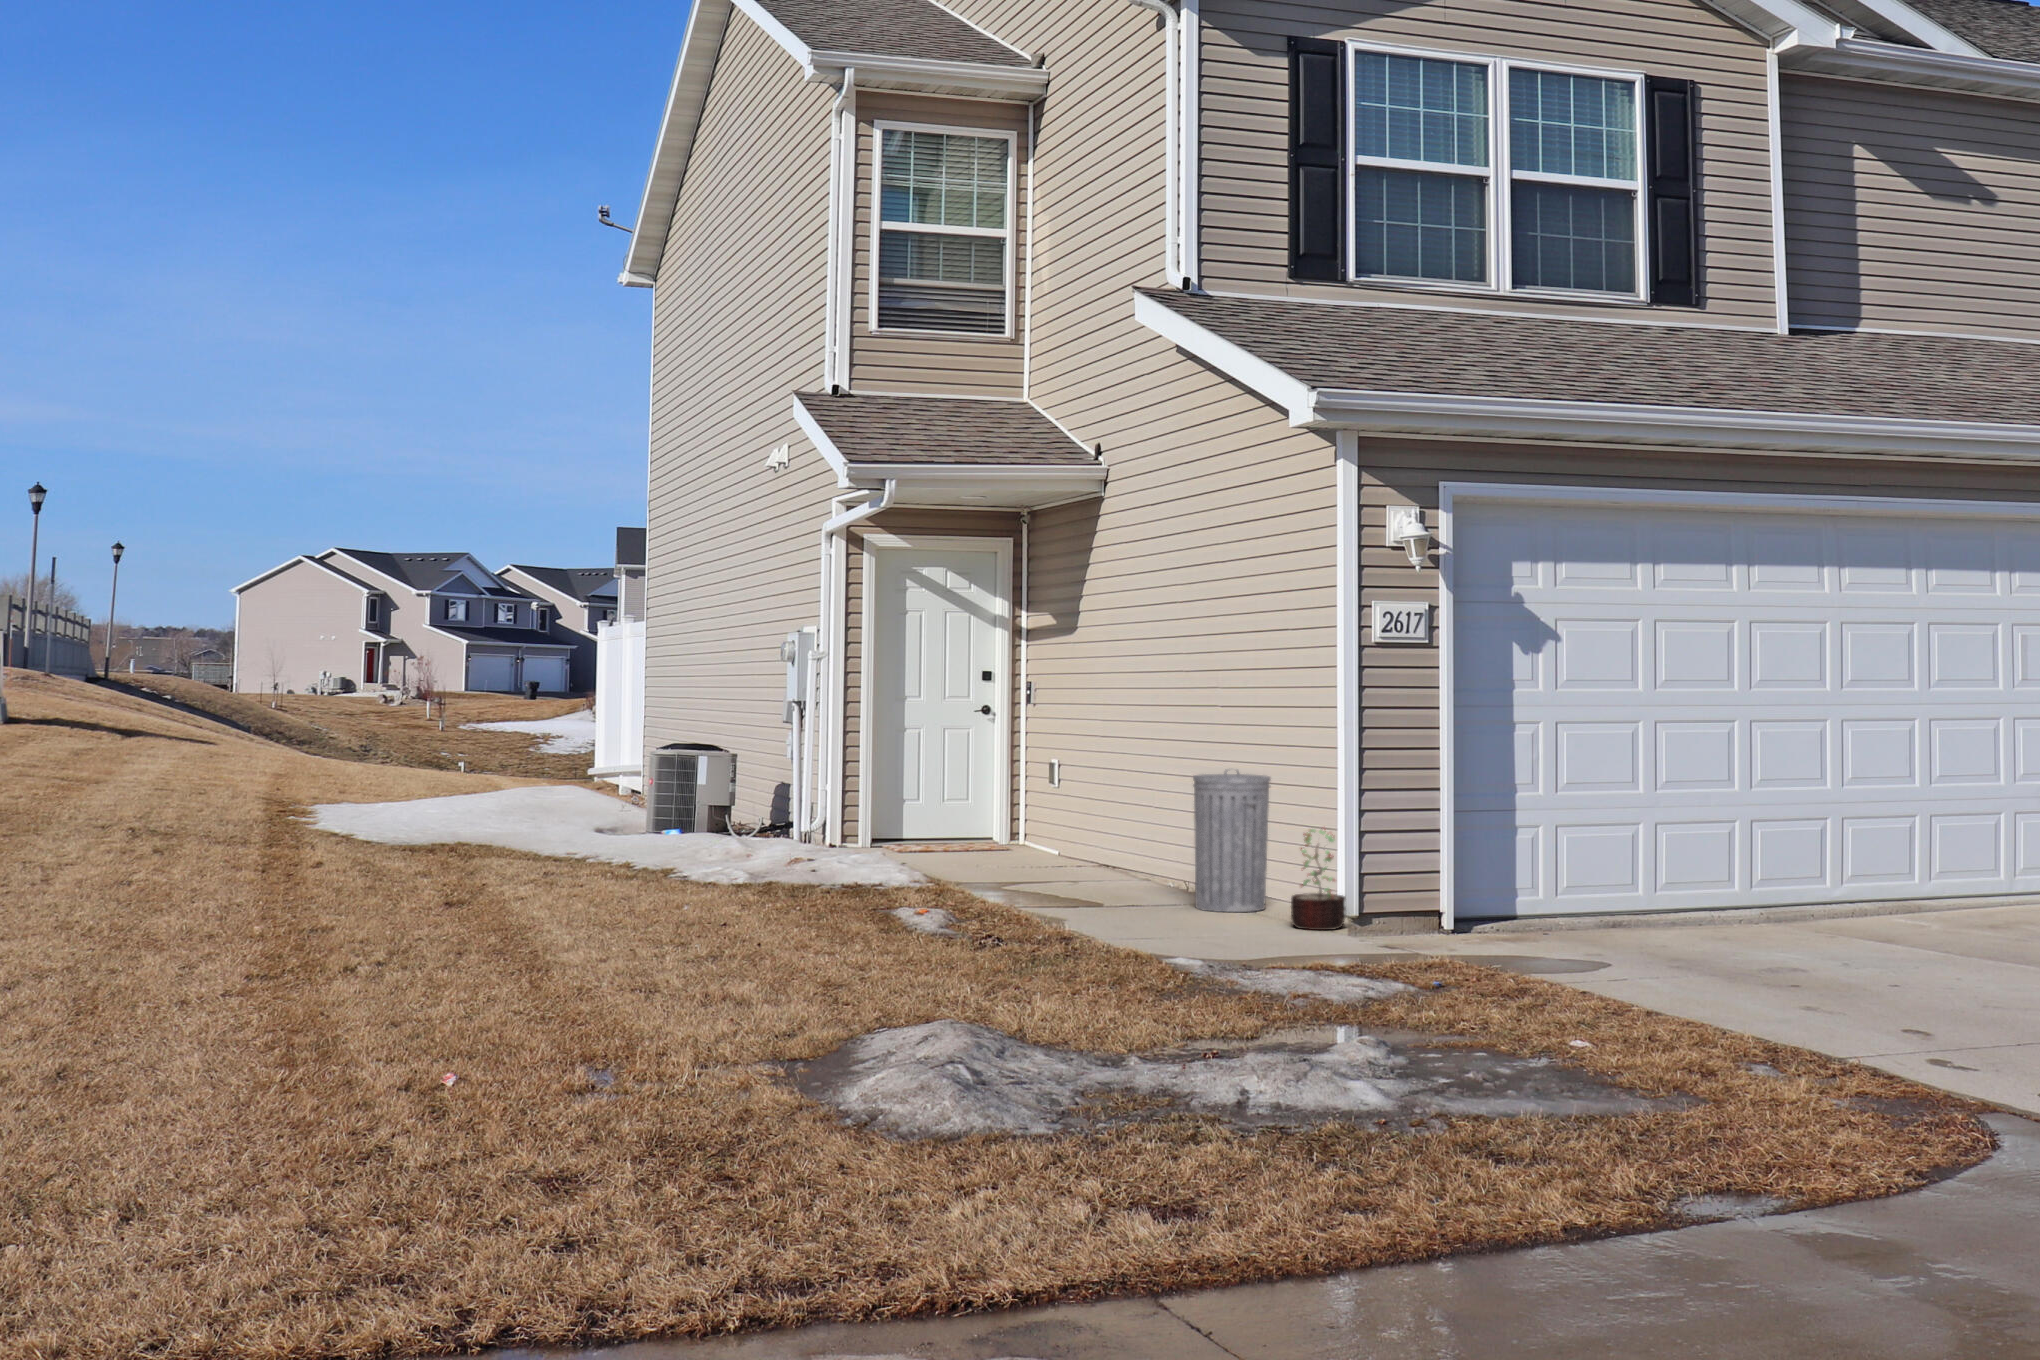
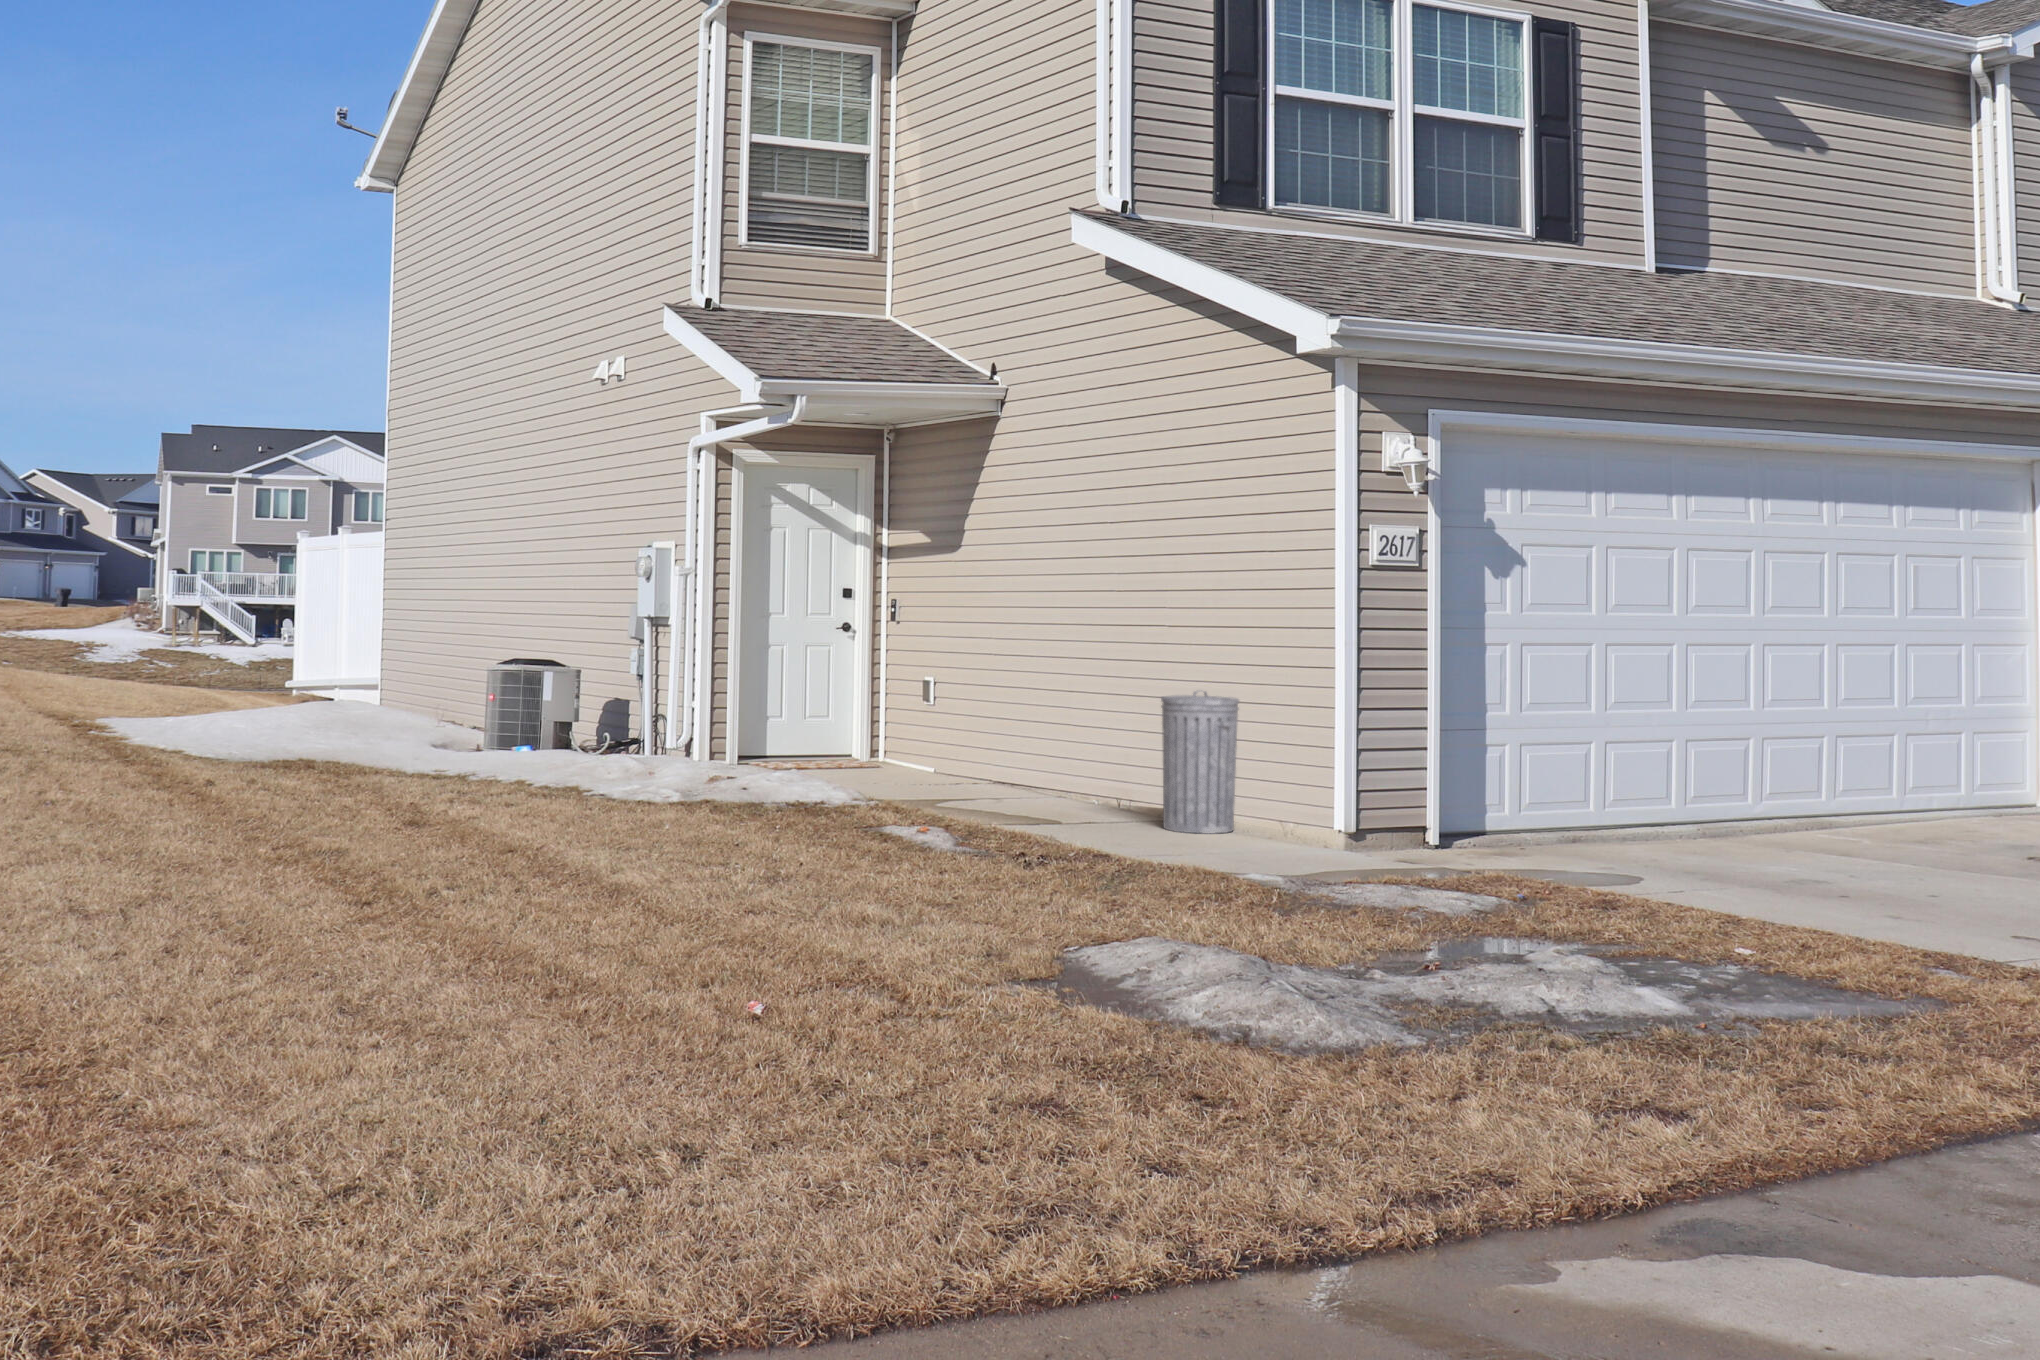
decorative plant: present [1291,829,1346,930] -> none [1286,749,1343,852]

